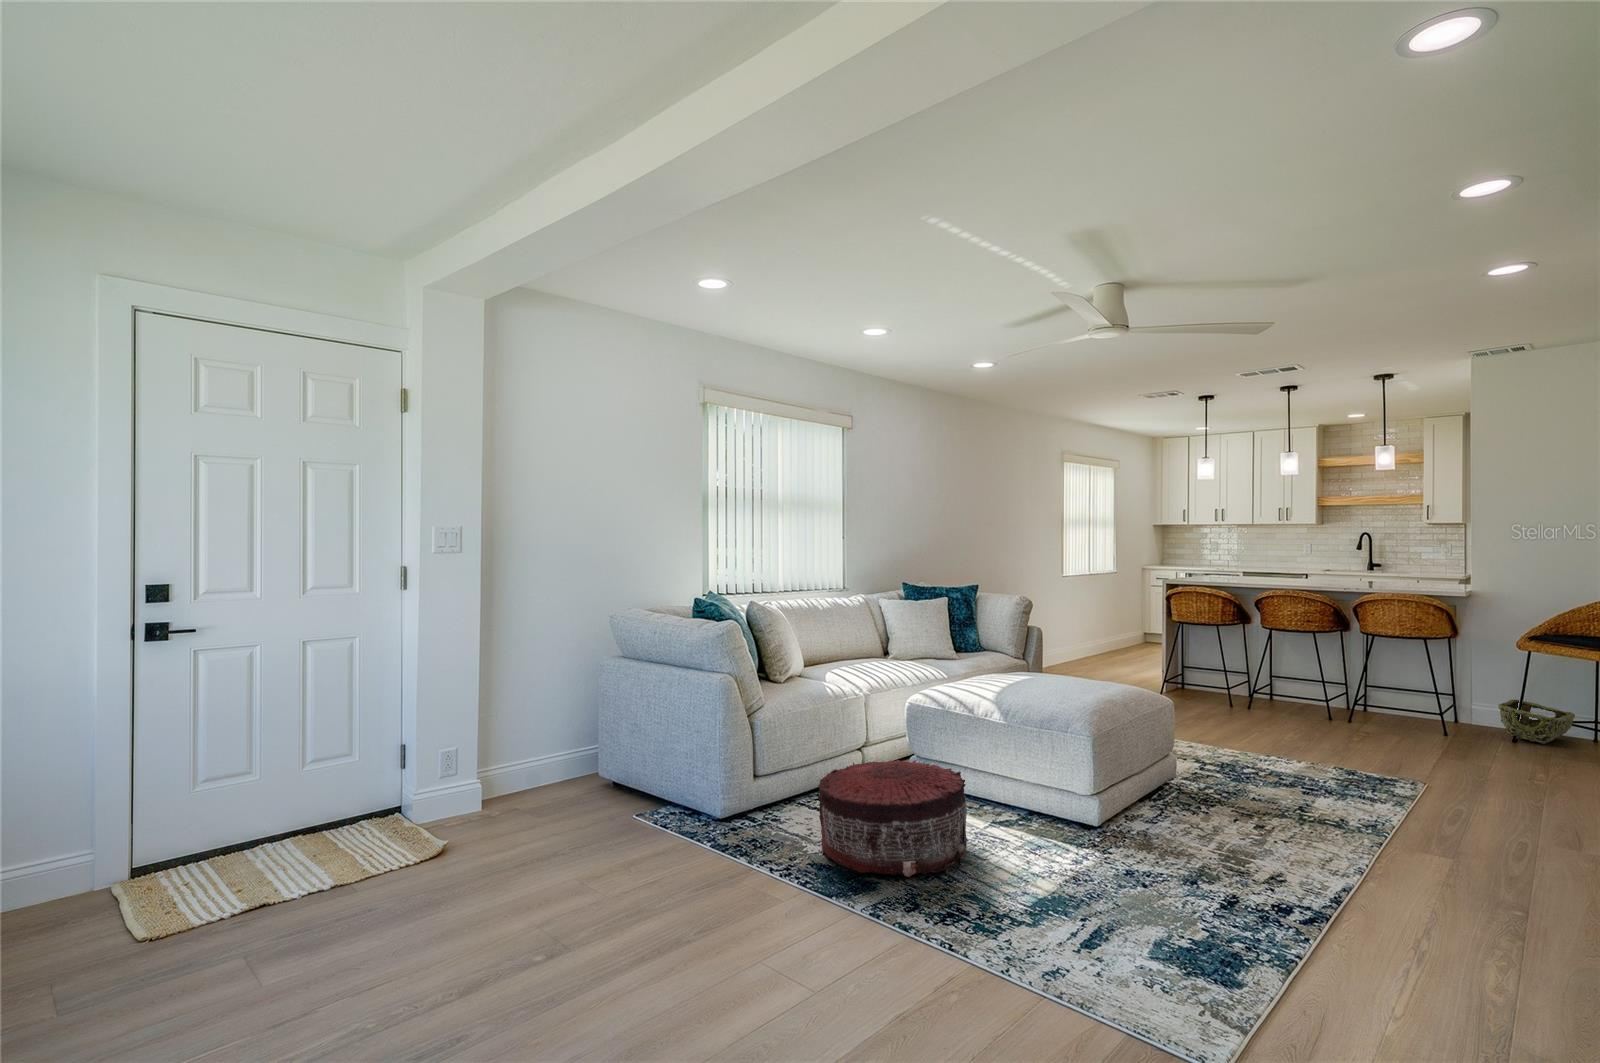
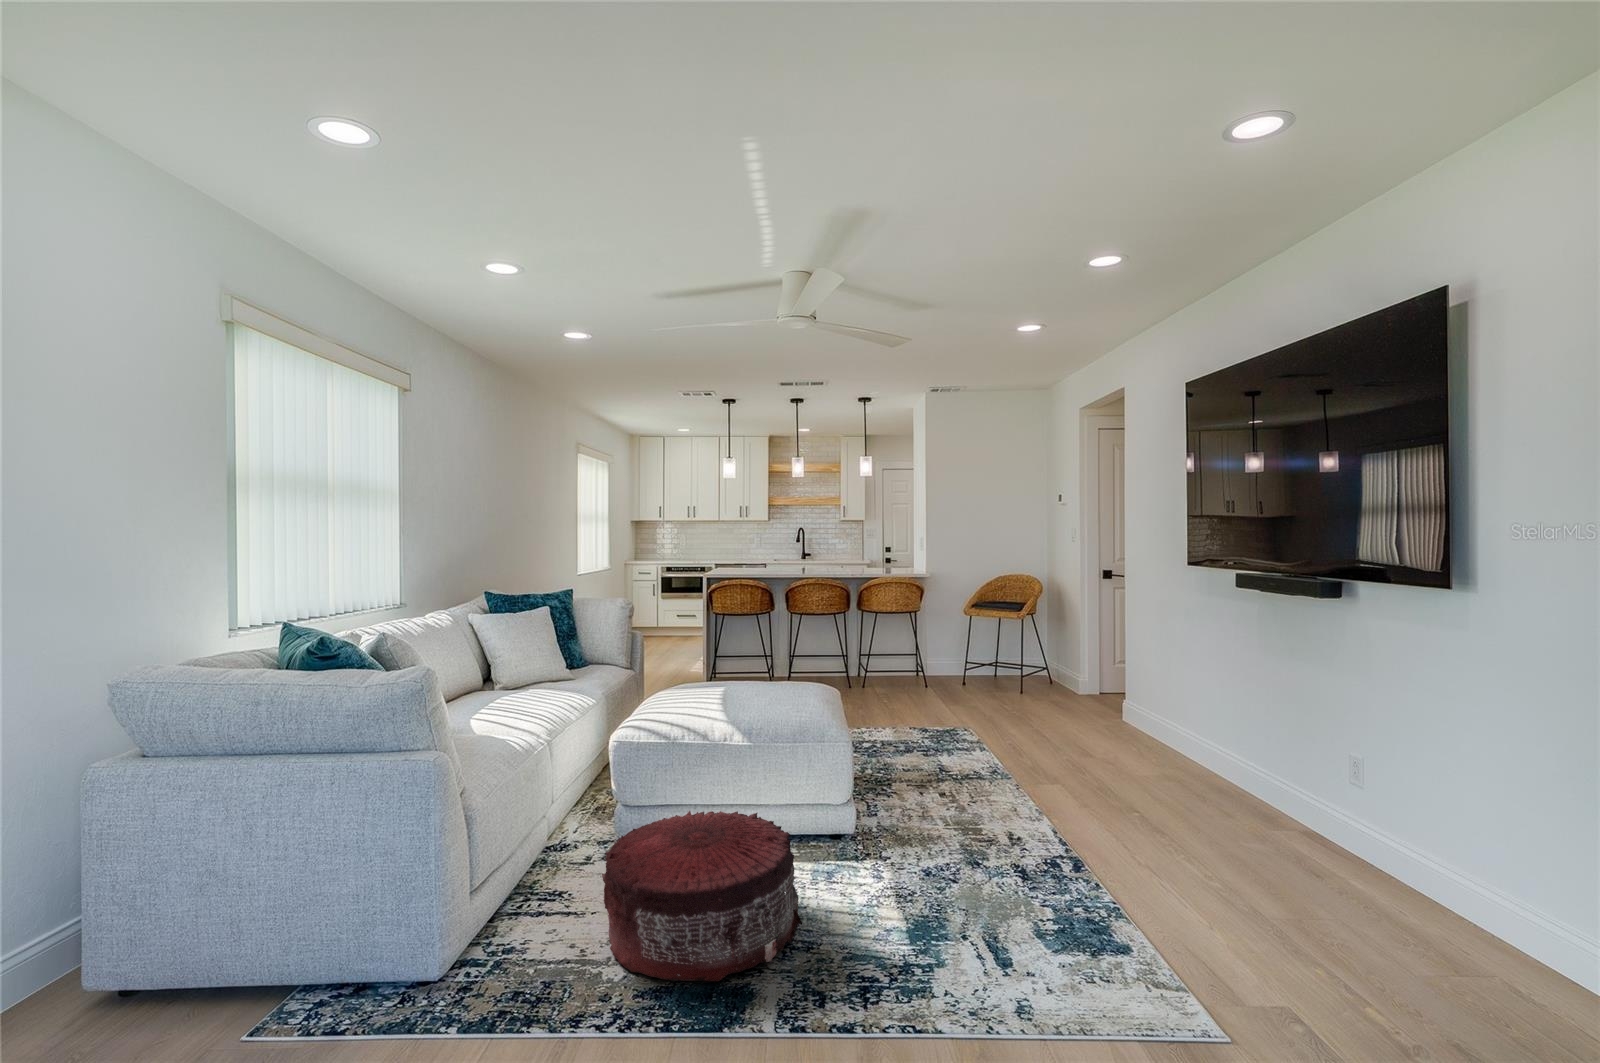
woven basket: present [1498,700,1575,744] -> none [946,653,983,683]

